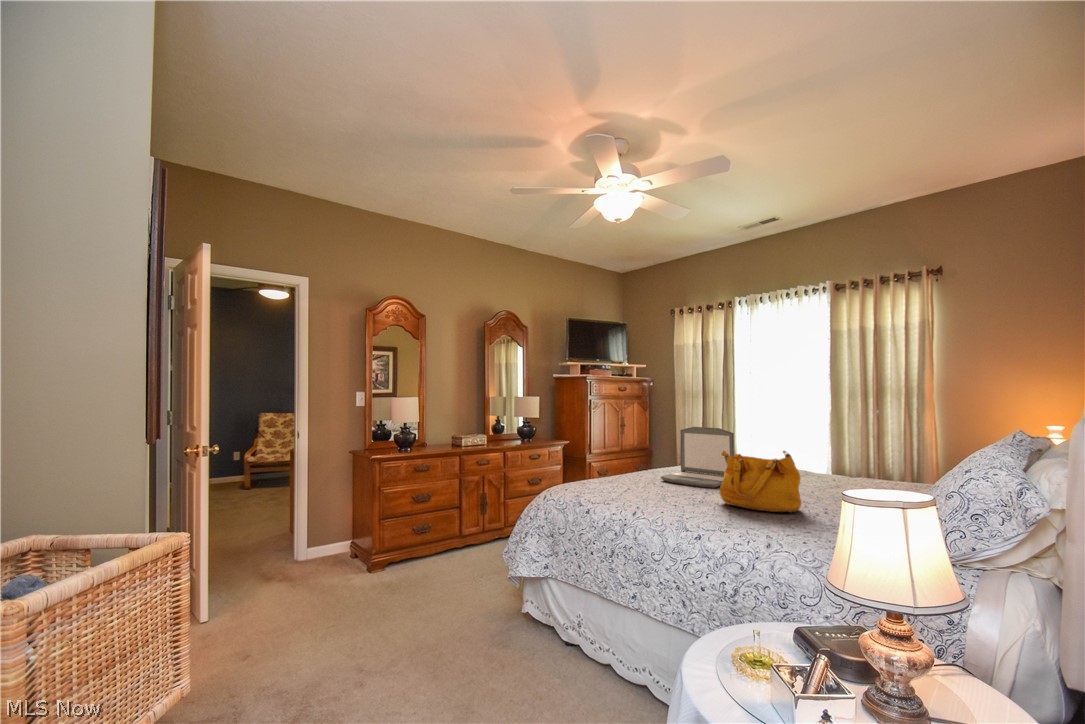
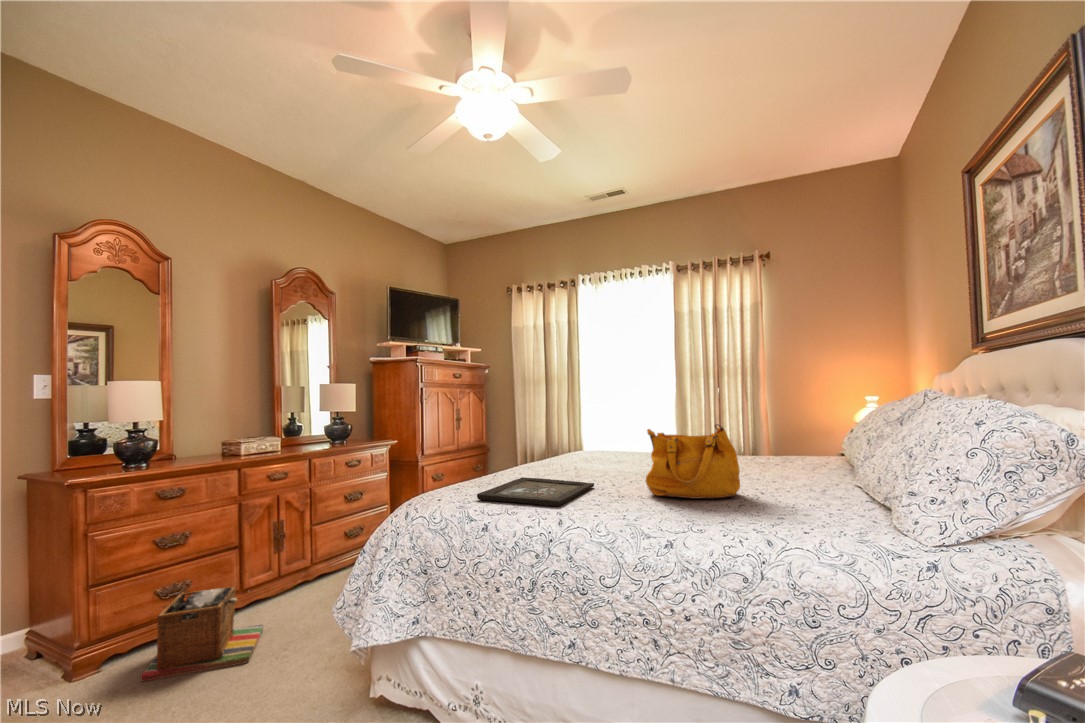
laptop: present [661,427,734,488] -> none [548,408,627,478]
tray: none [591,480,686,502] -> present [477,477,594,506]
laundry basket: none [406,531,472,580] -> present [141,587,263,682]

